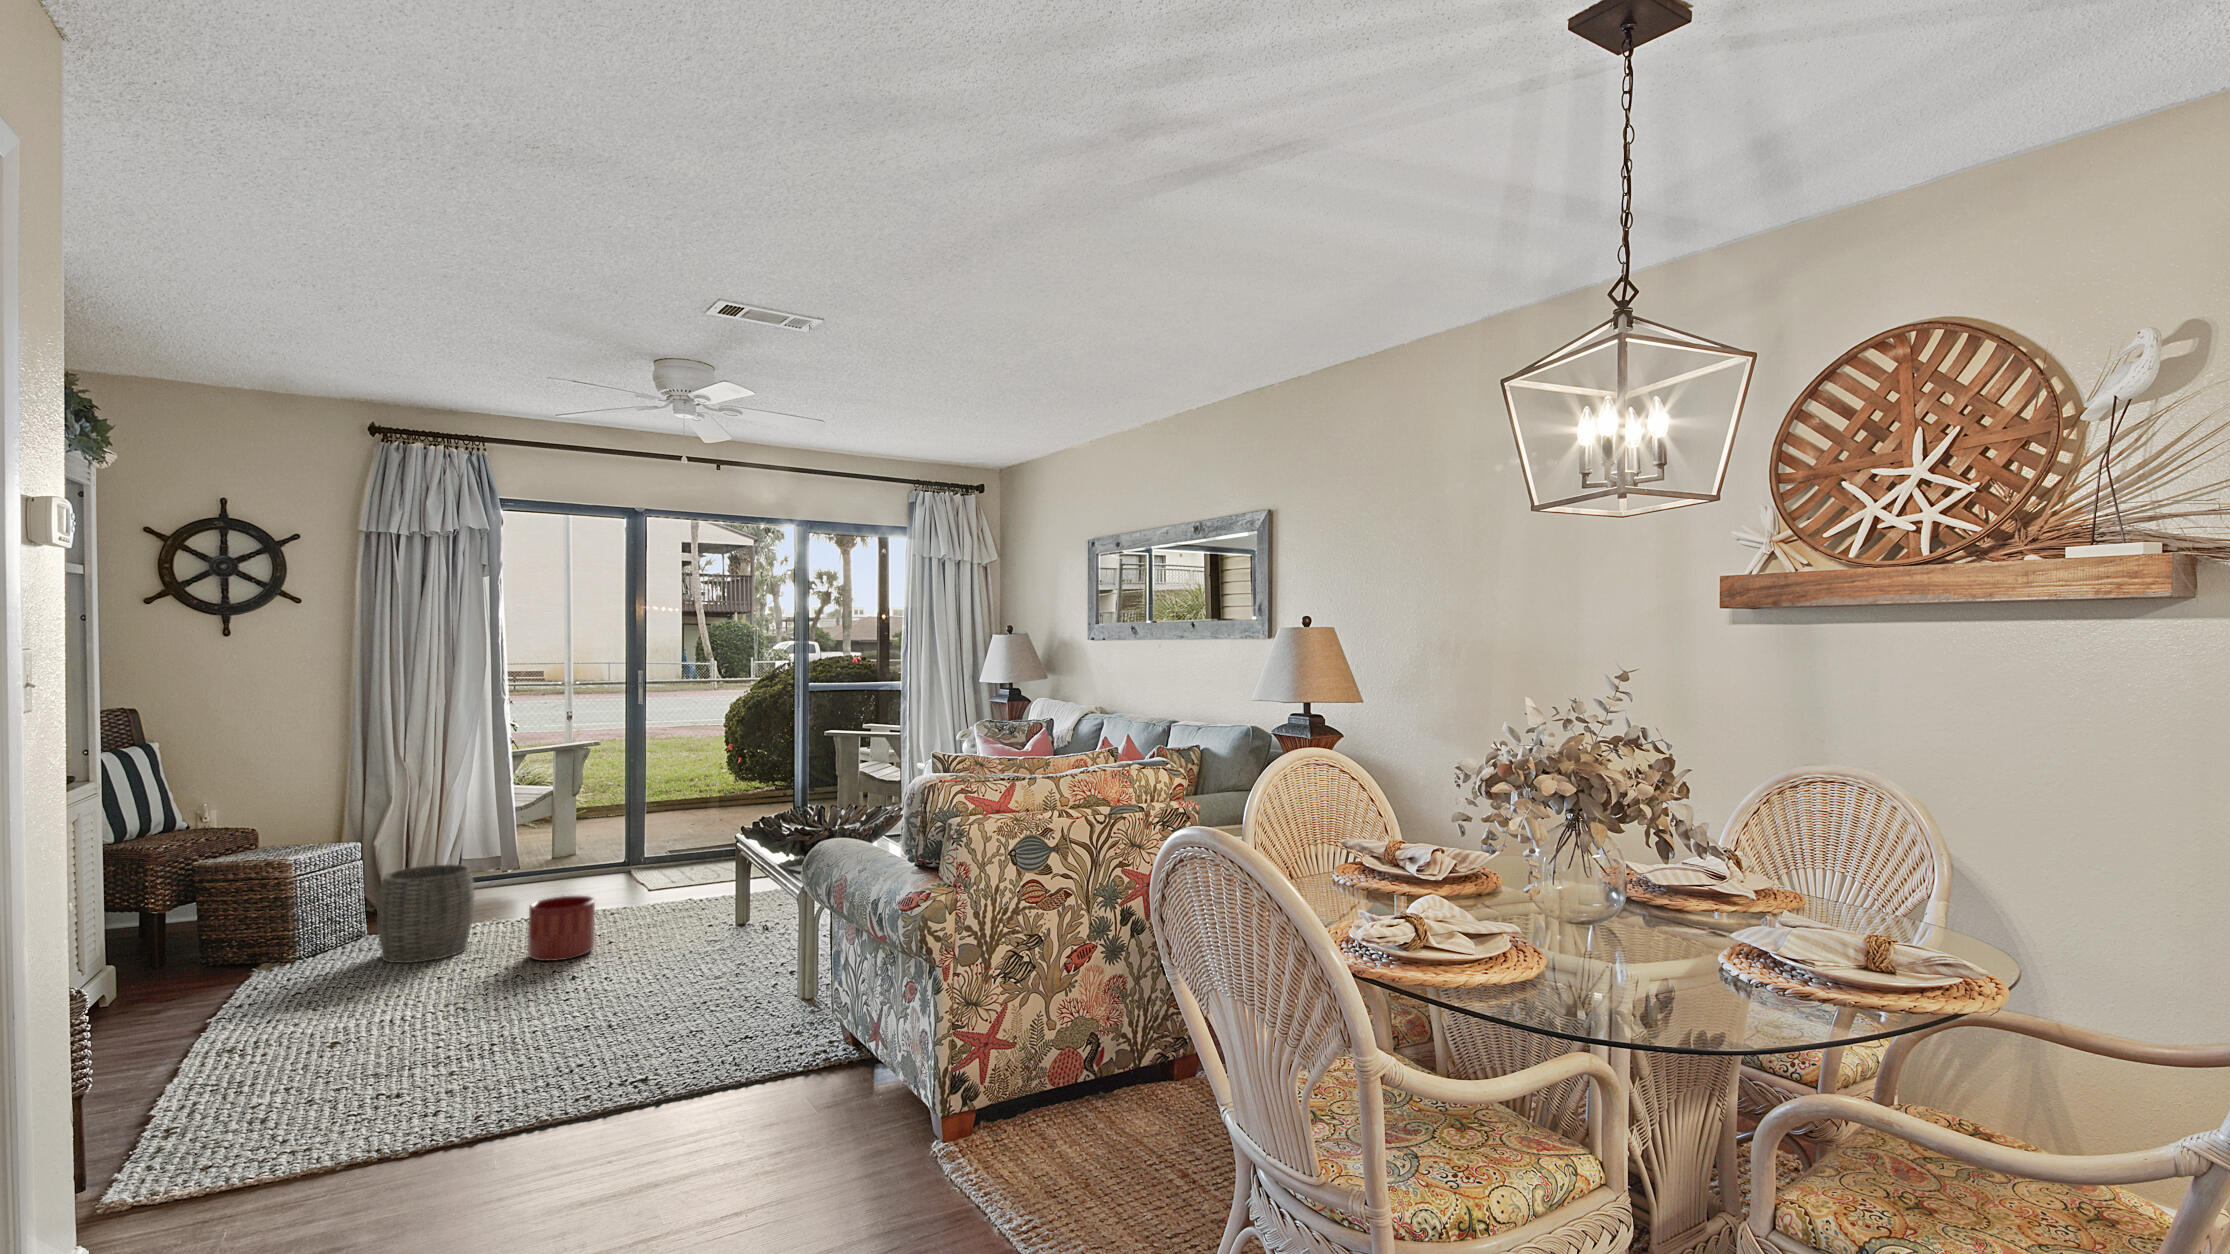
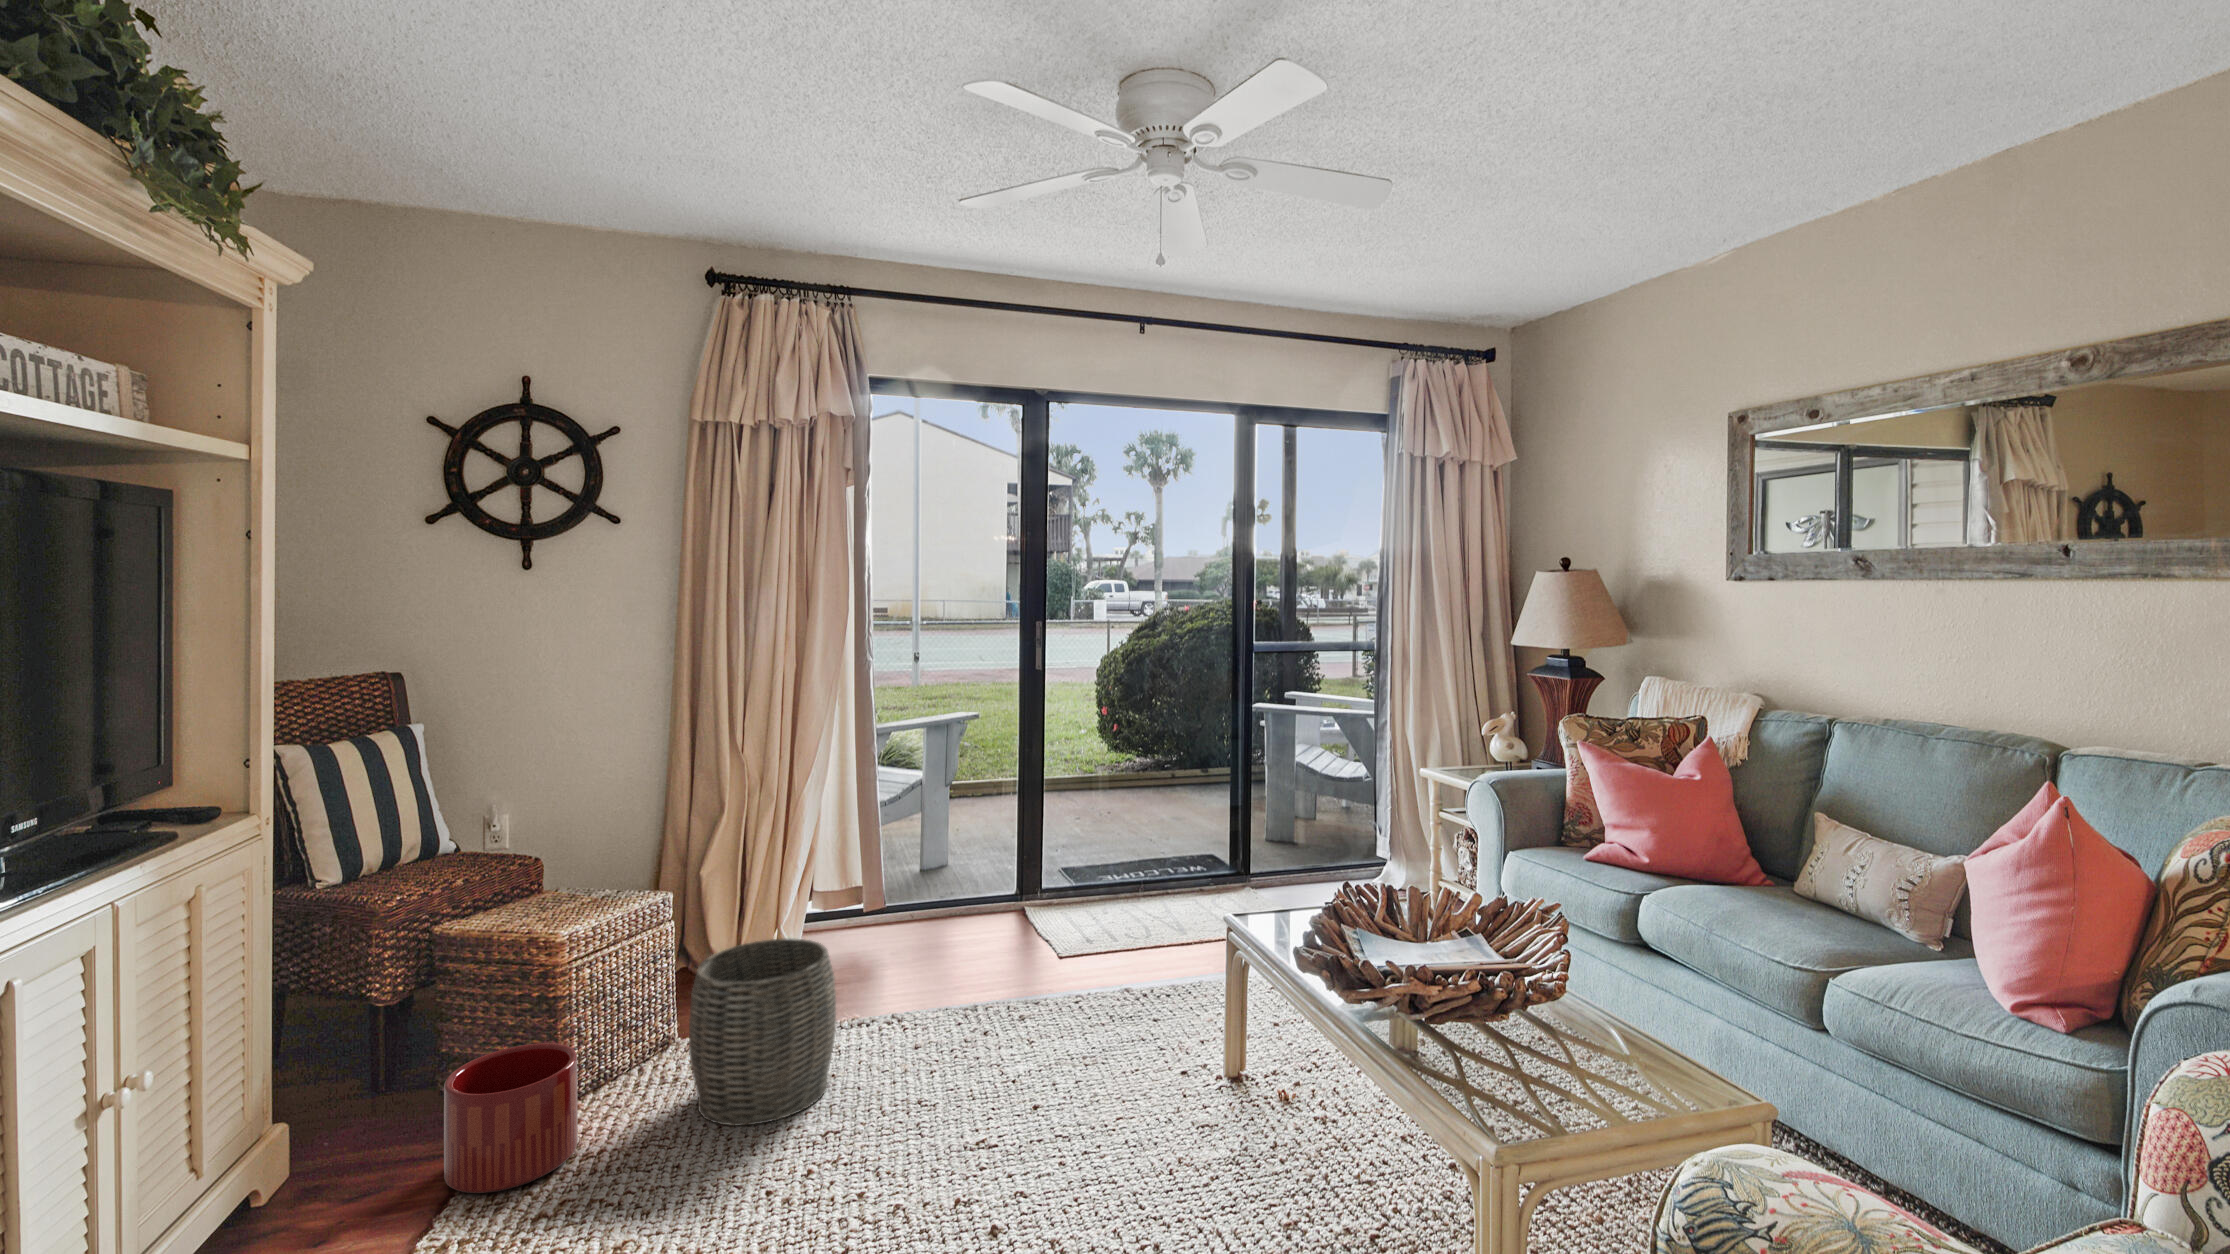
planter: present [528,896,595,961] -> present [444,1043,578,1193]

